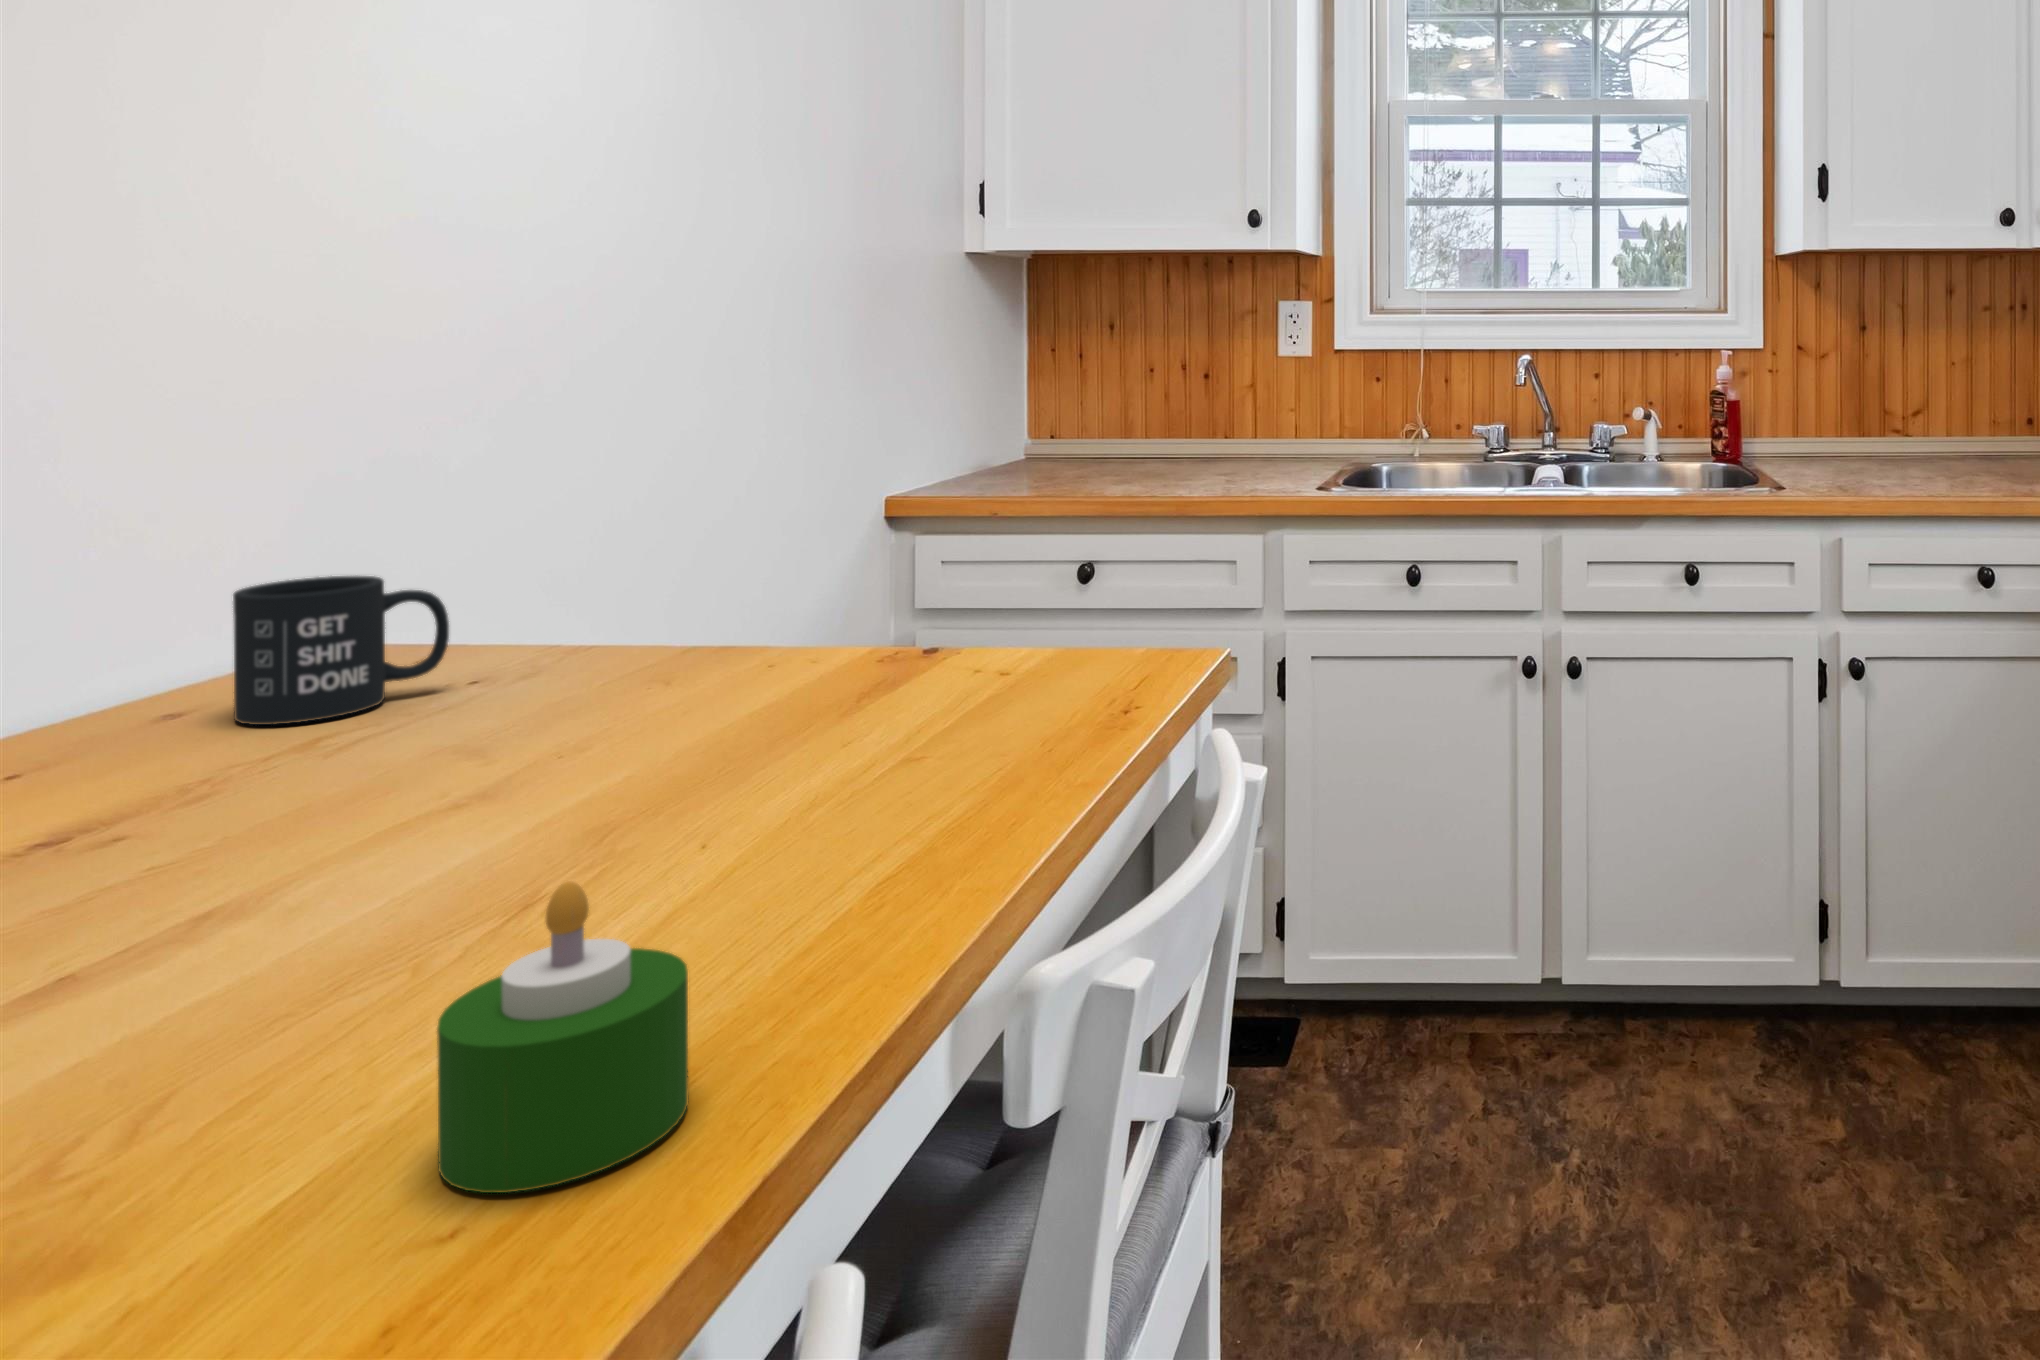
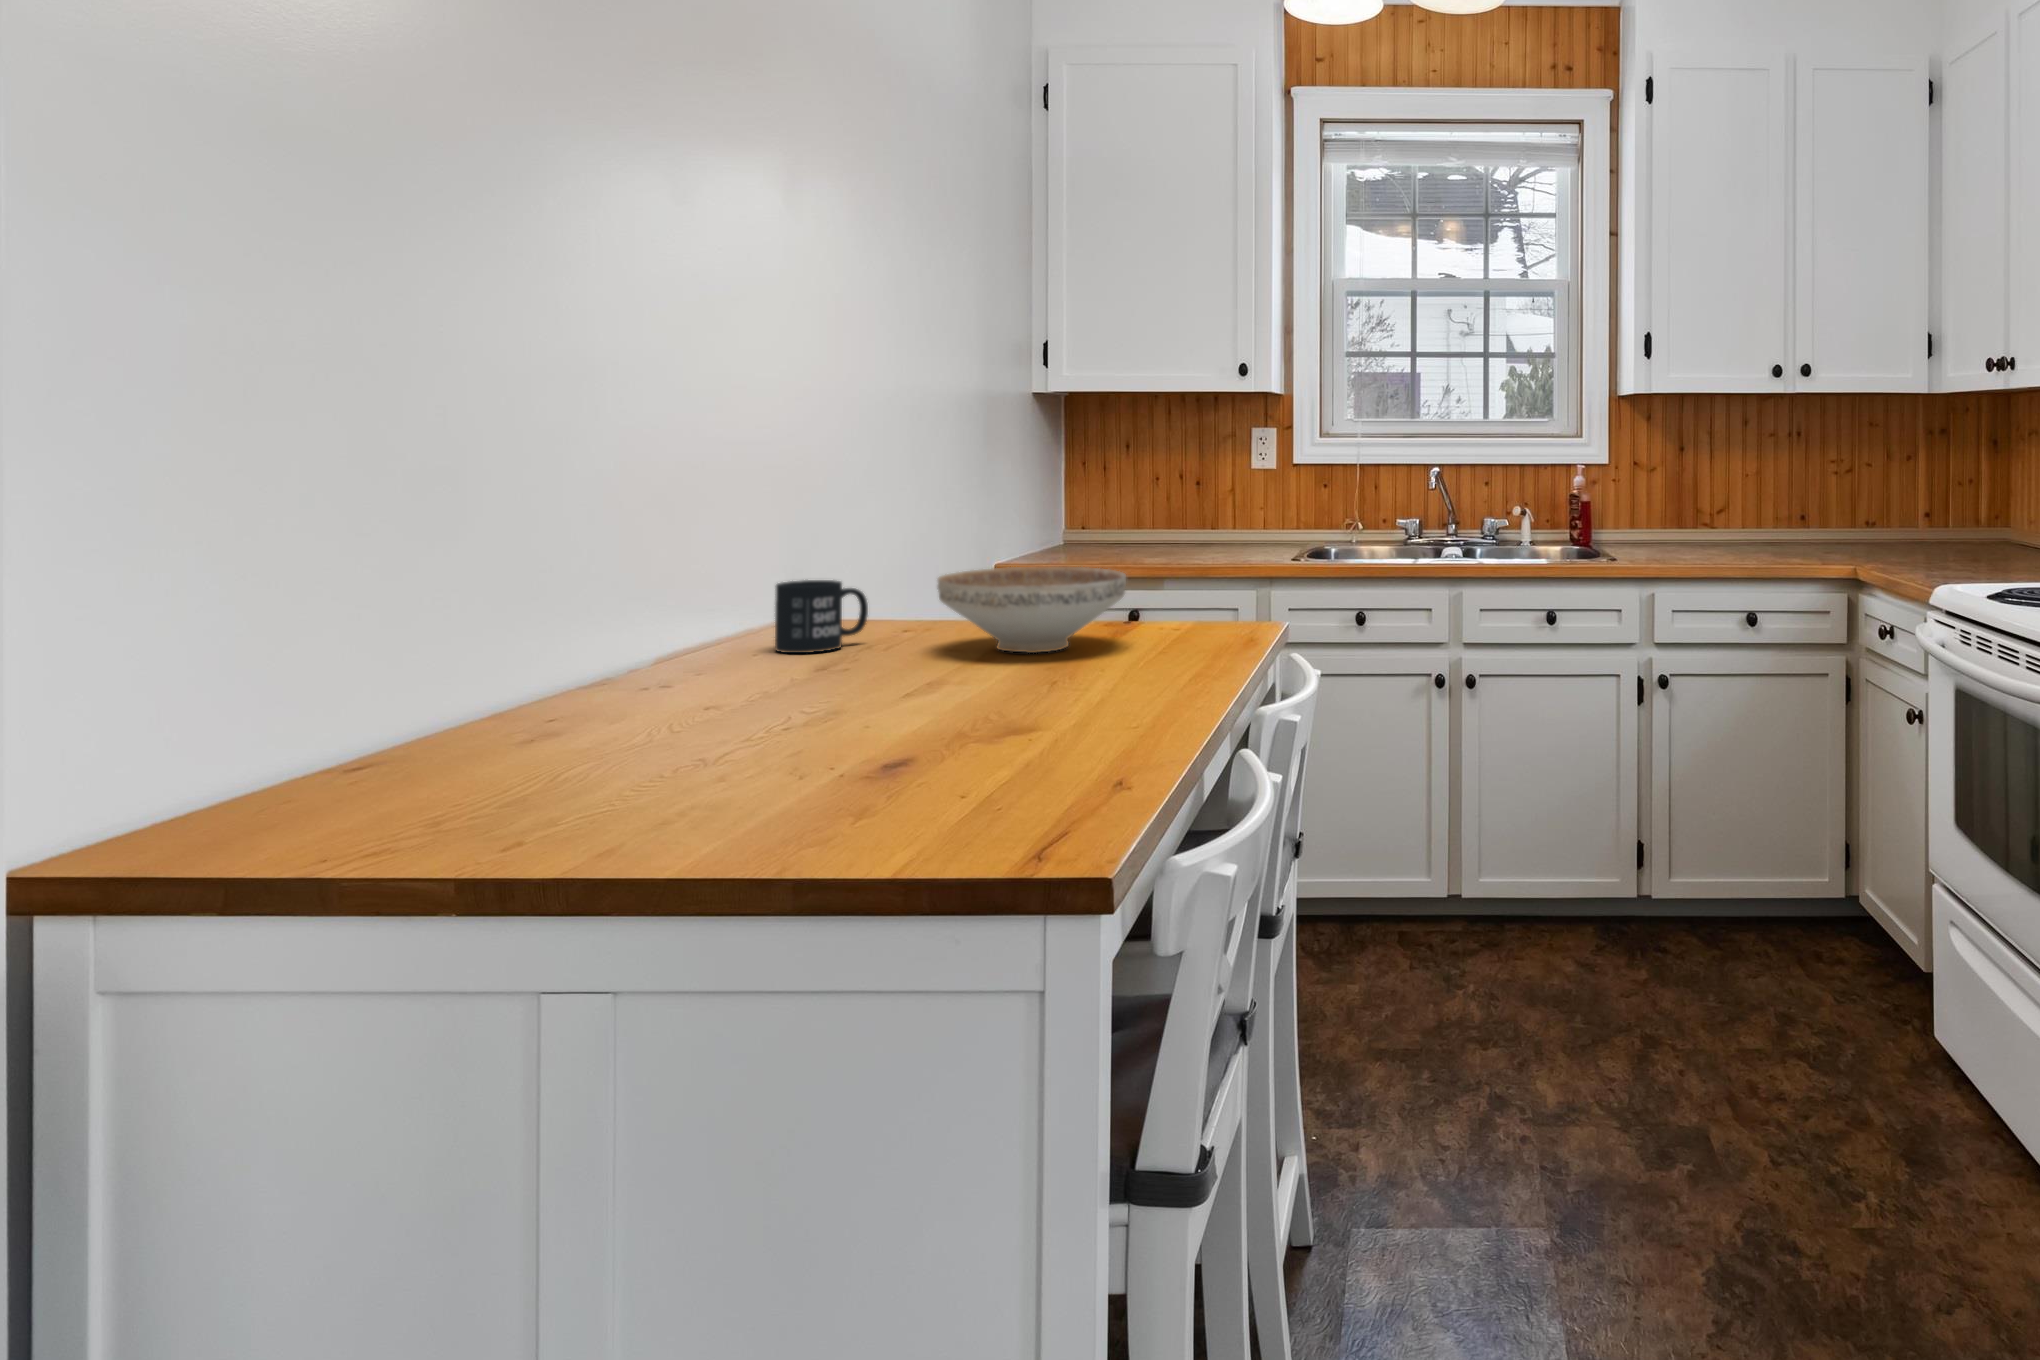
decorative bowl: none [535,541,927,720] -> present [938,567,1126,653]
candle: present [437,881,688,1193] -> none [1083,647,1159,745]

